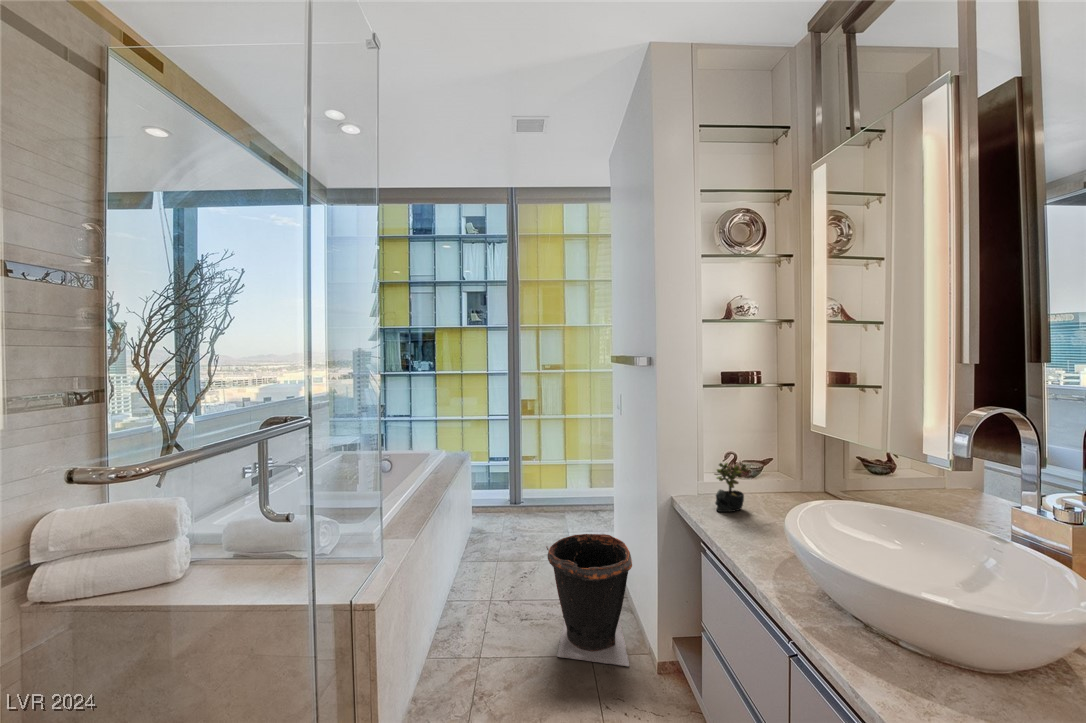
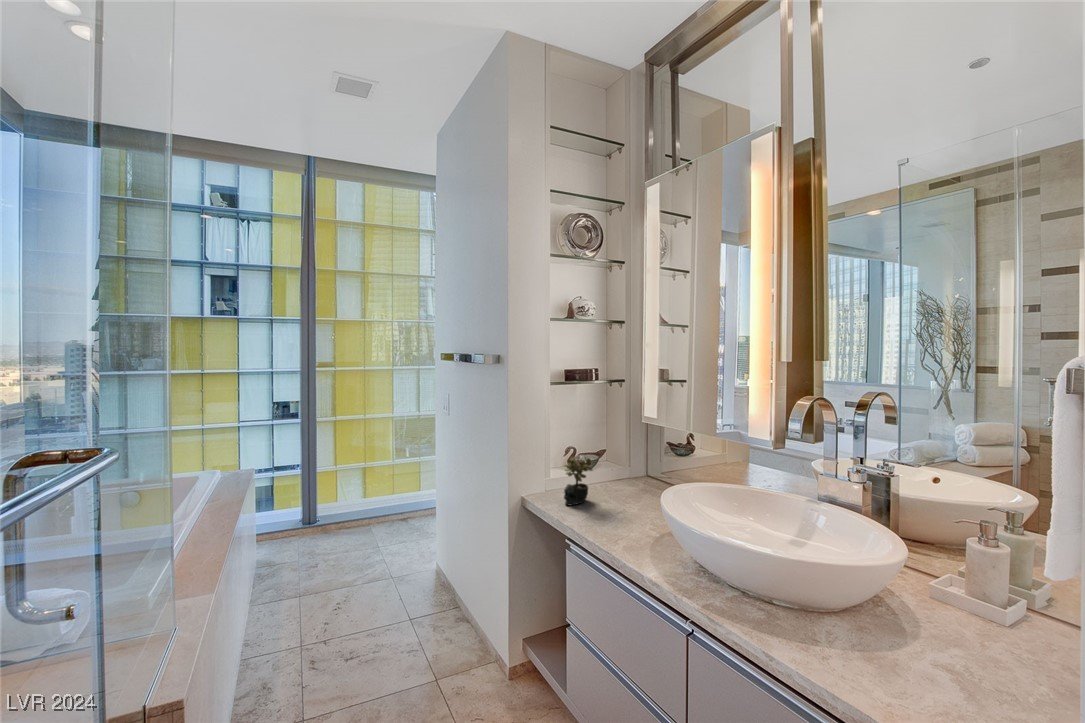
waste bin: present [546,534,632,666] -> none [381,544,477,688]

